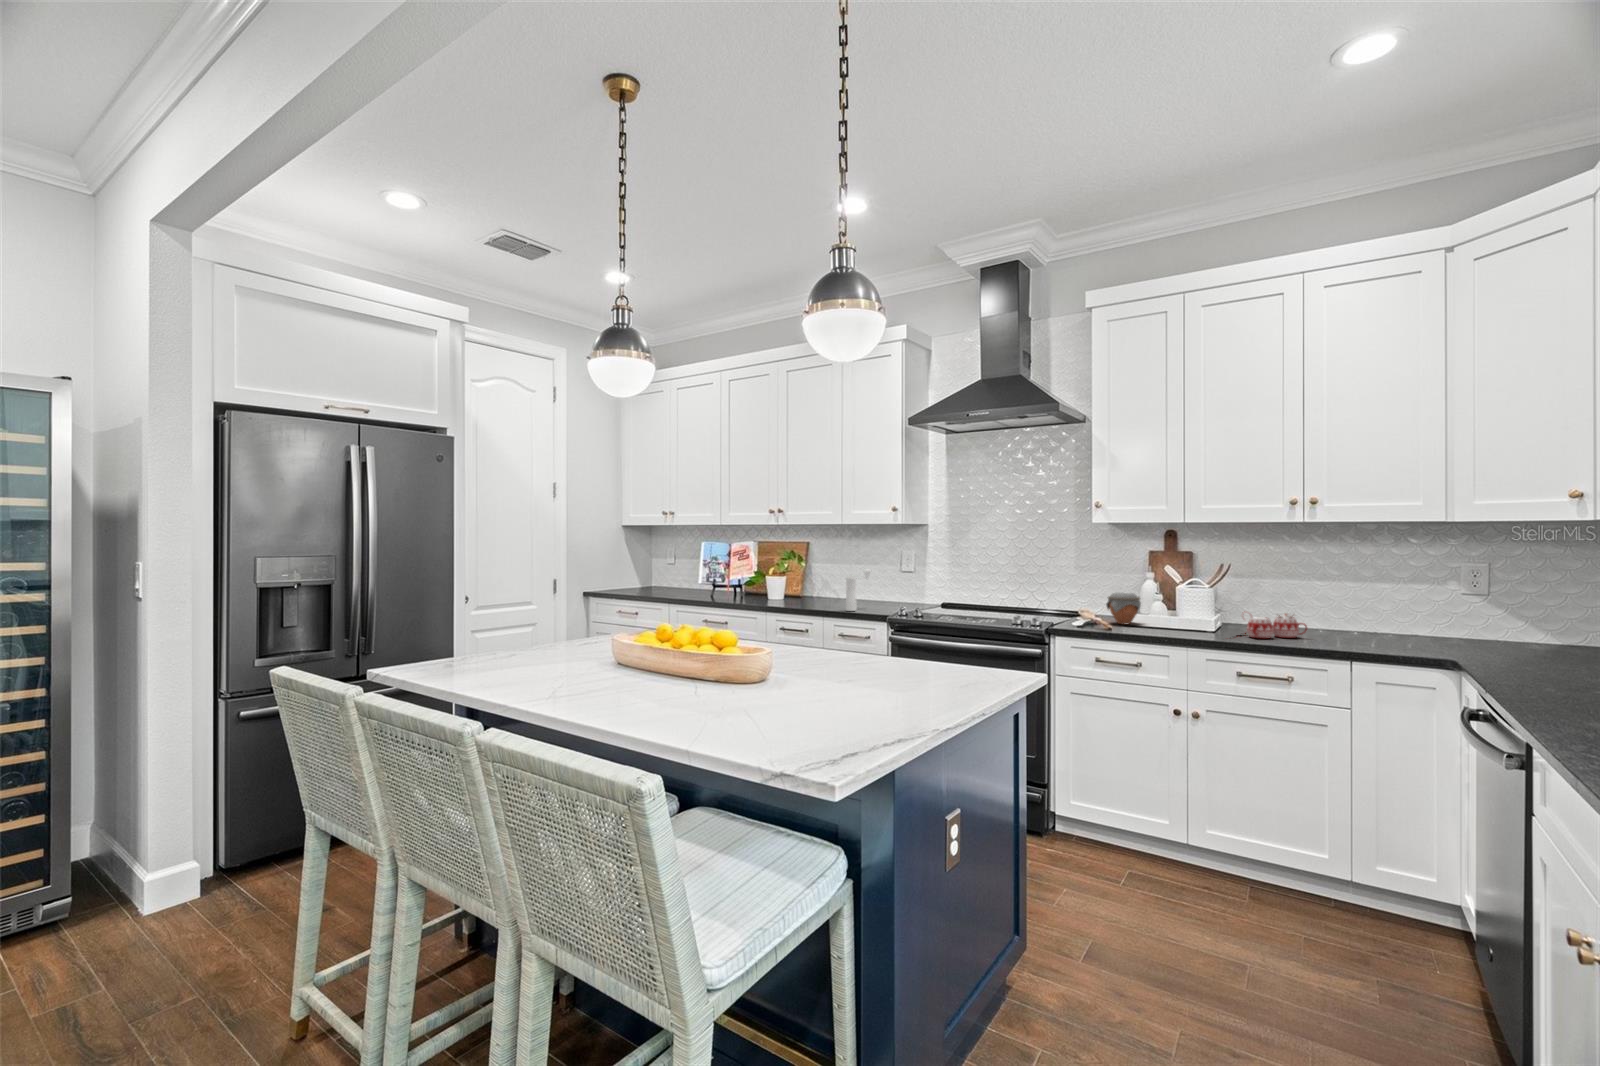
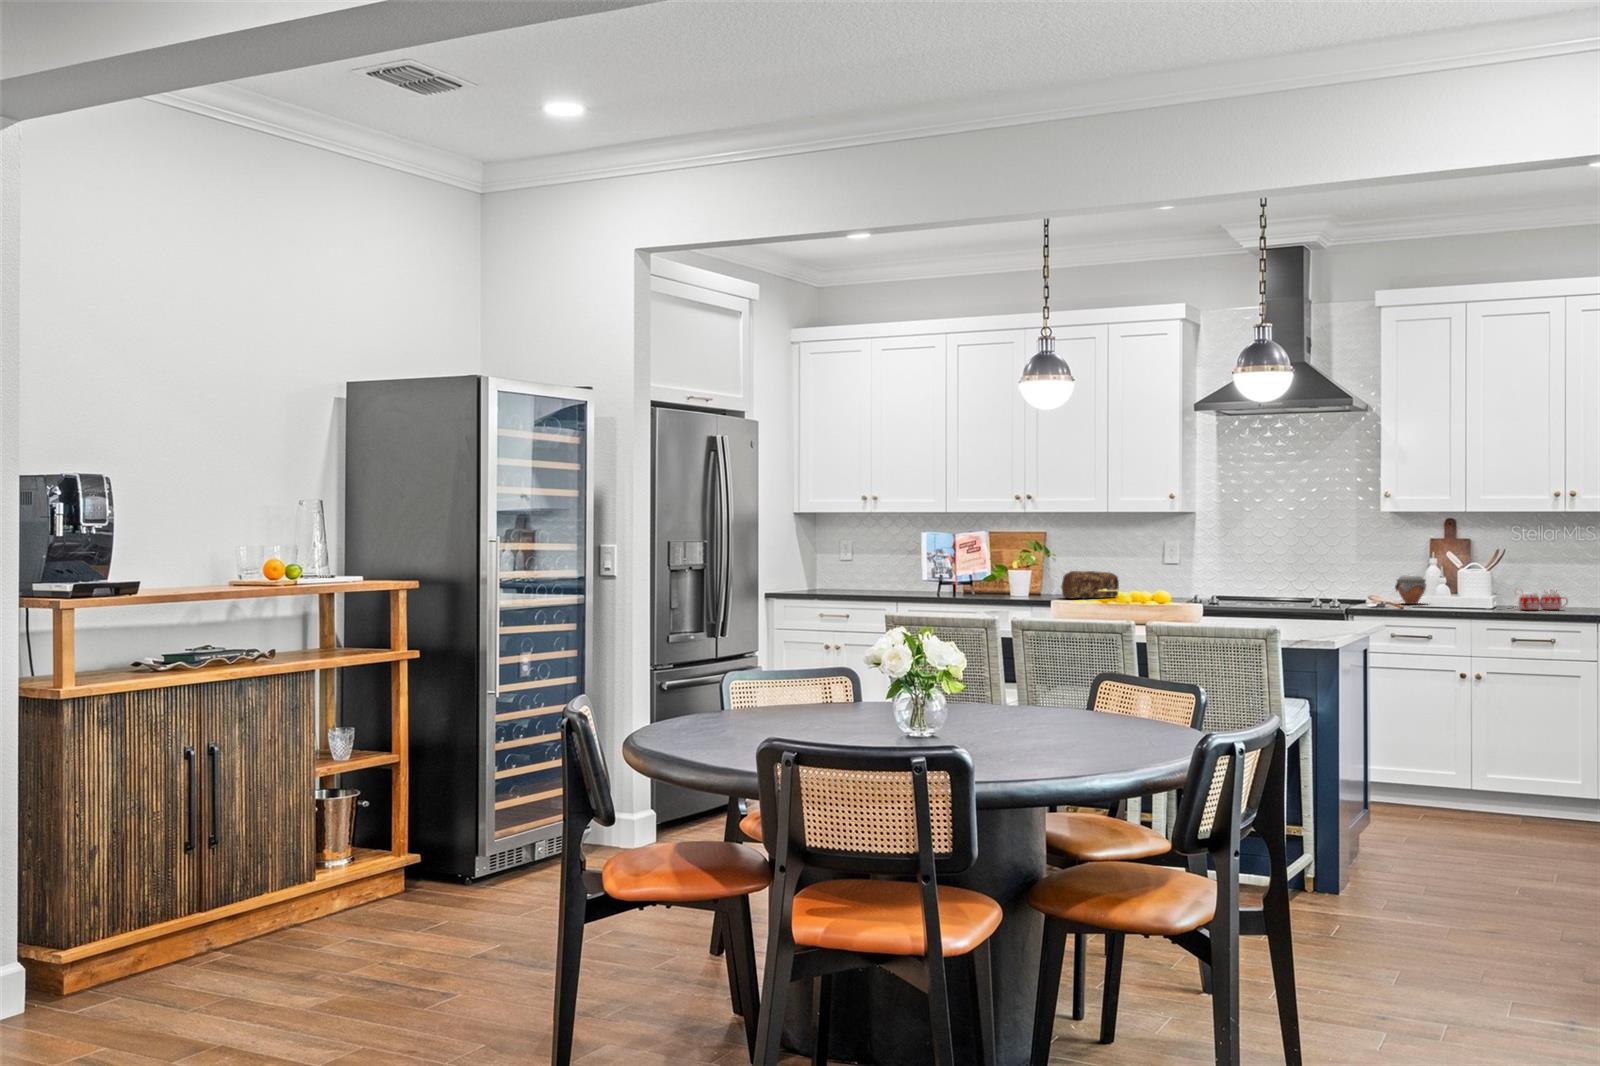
pepper mill: present [846,569,871,611] -> none [1125,558,1149,601]
bread loaf: none [799,580,850,606] -> present [1062,571,1119,598]

